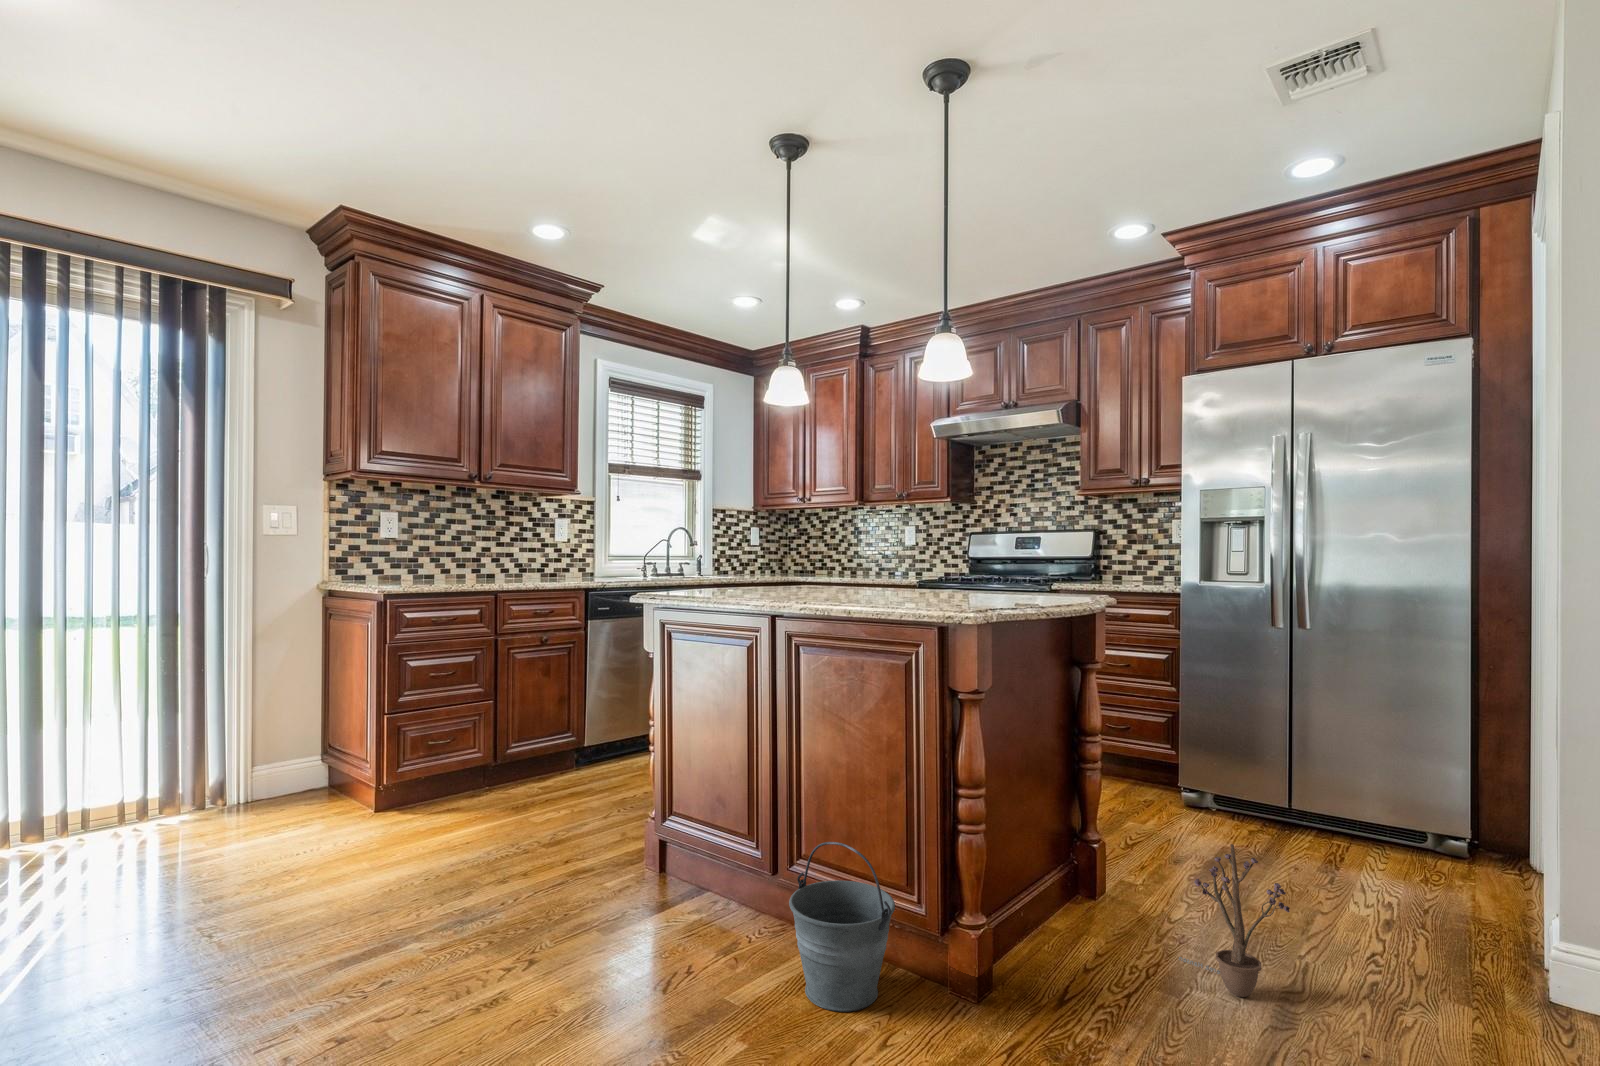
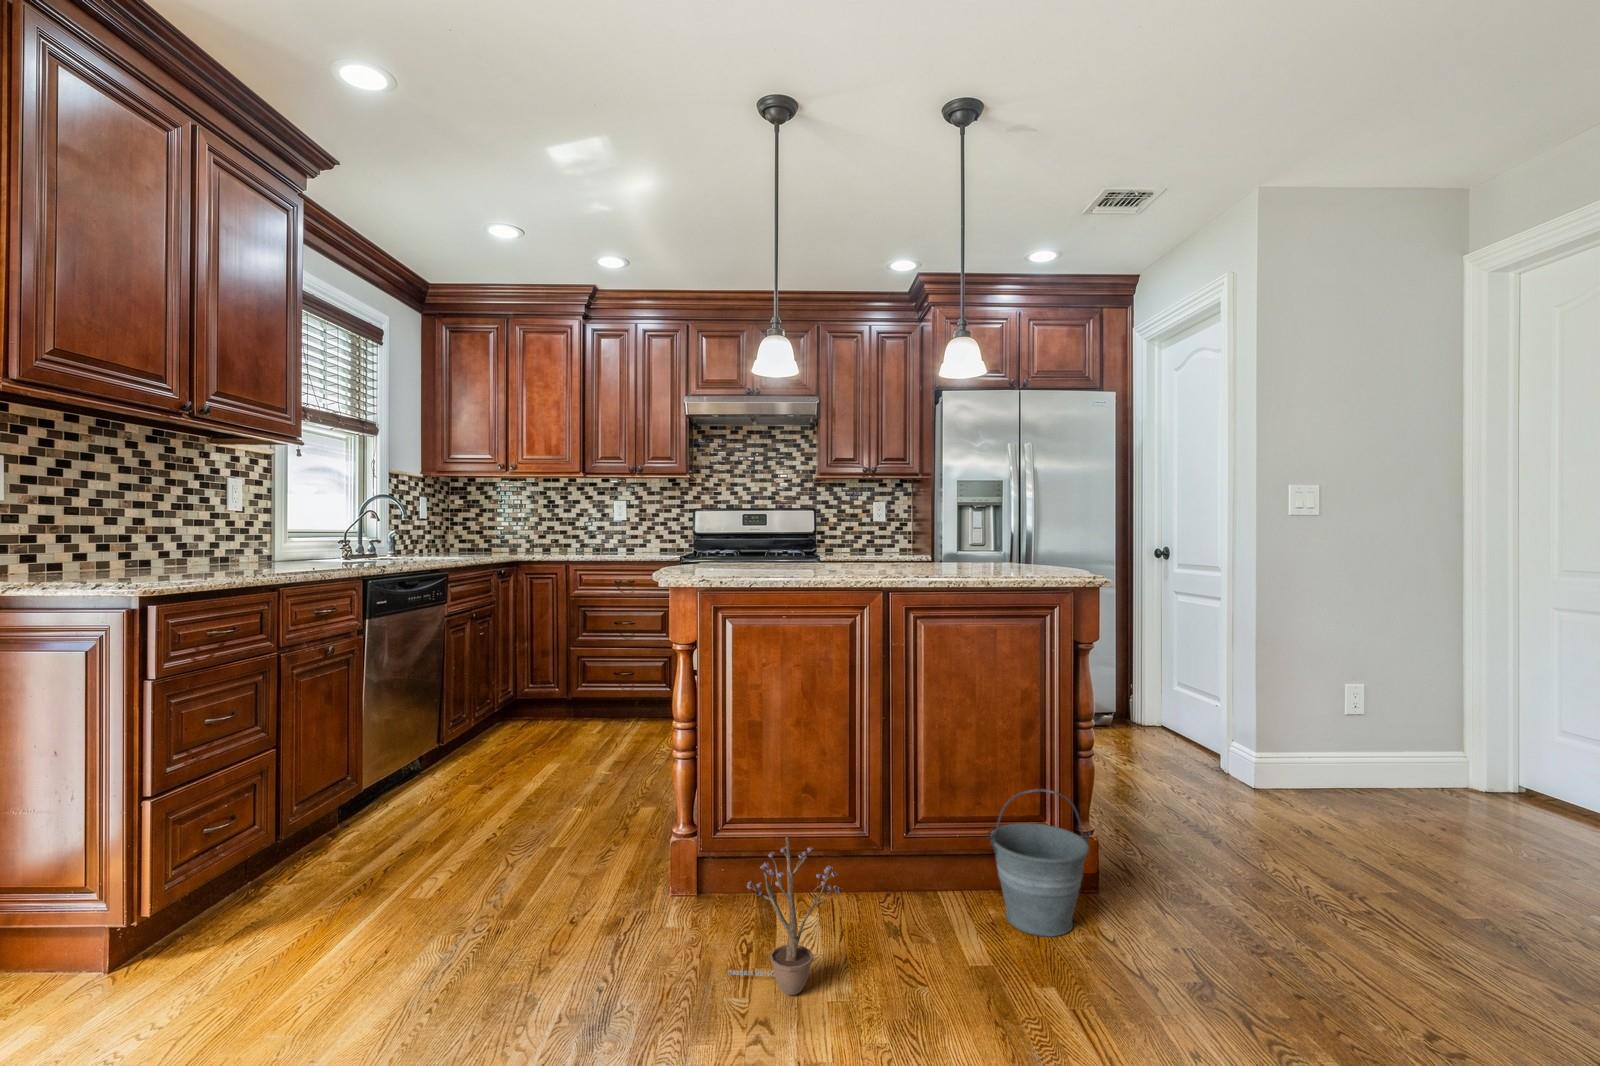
decorative plant: present [1179,844,1290,997] -> present [728,836,841,995]

